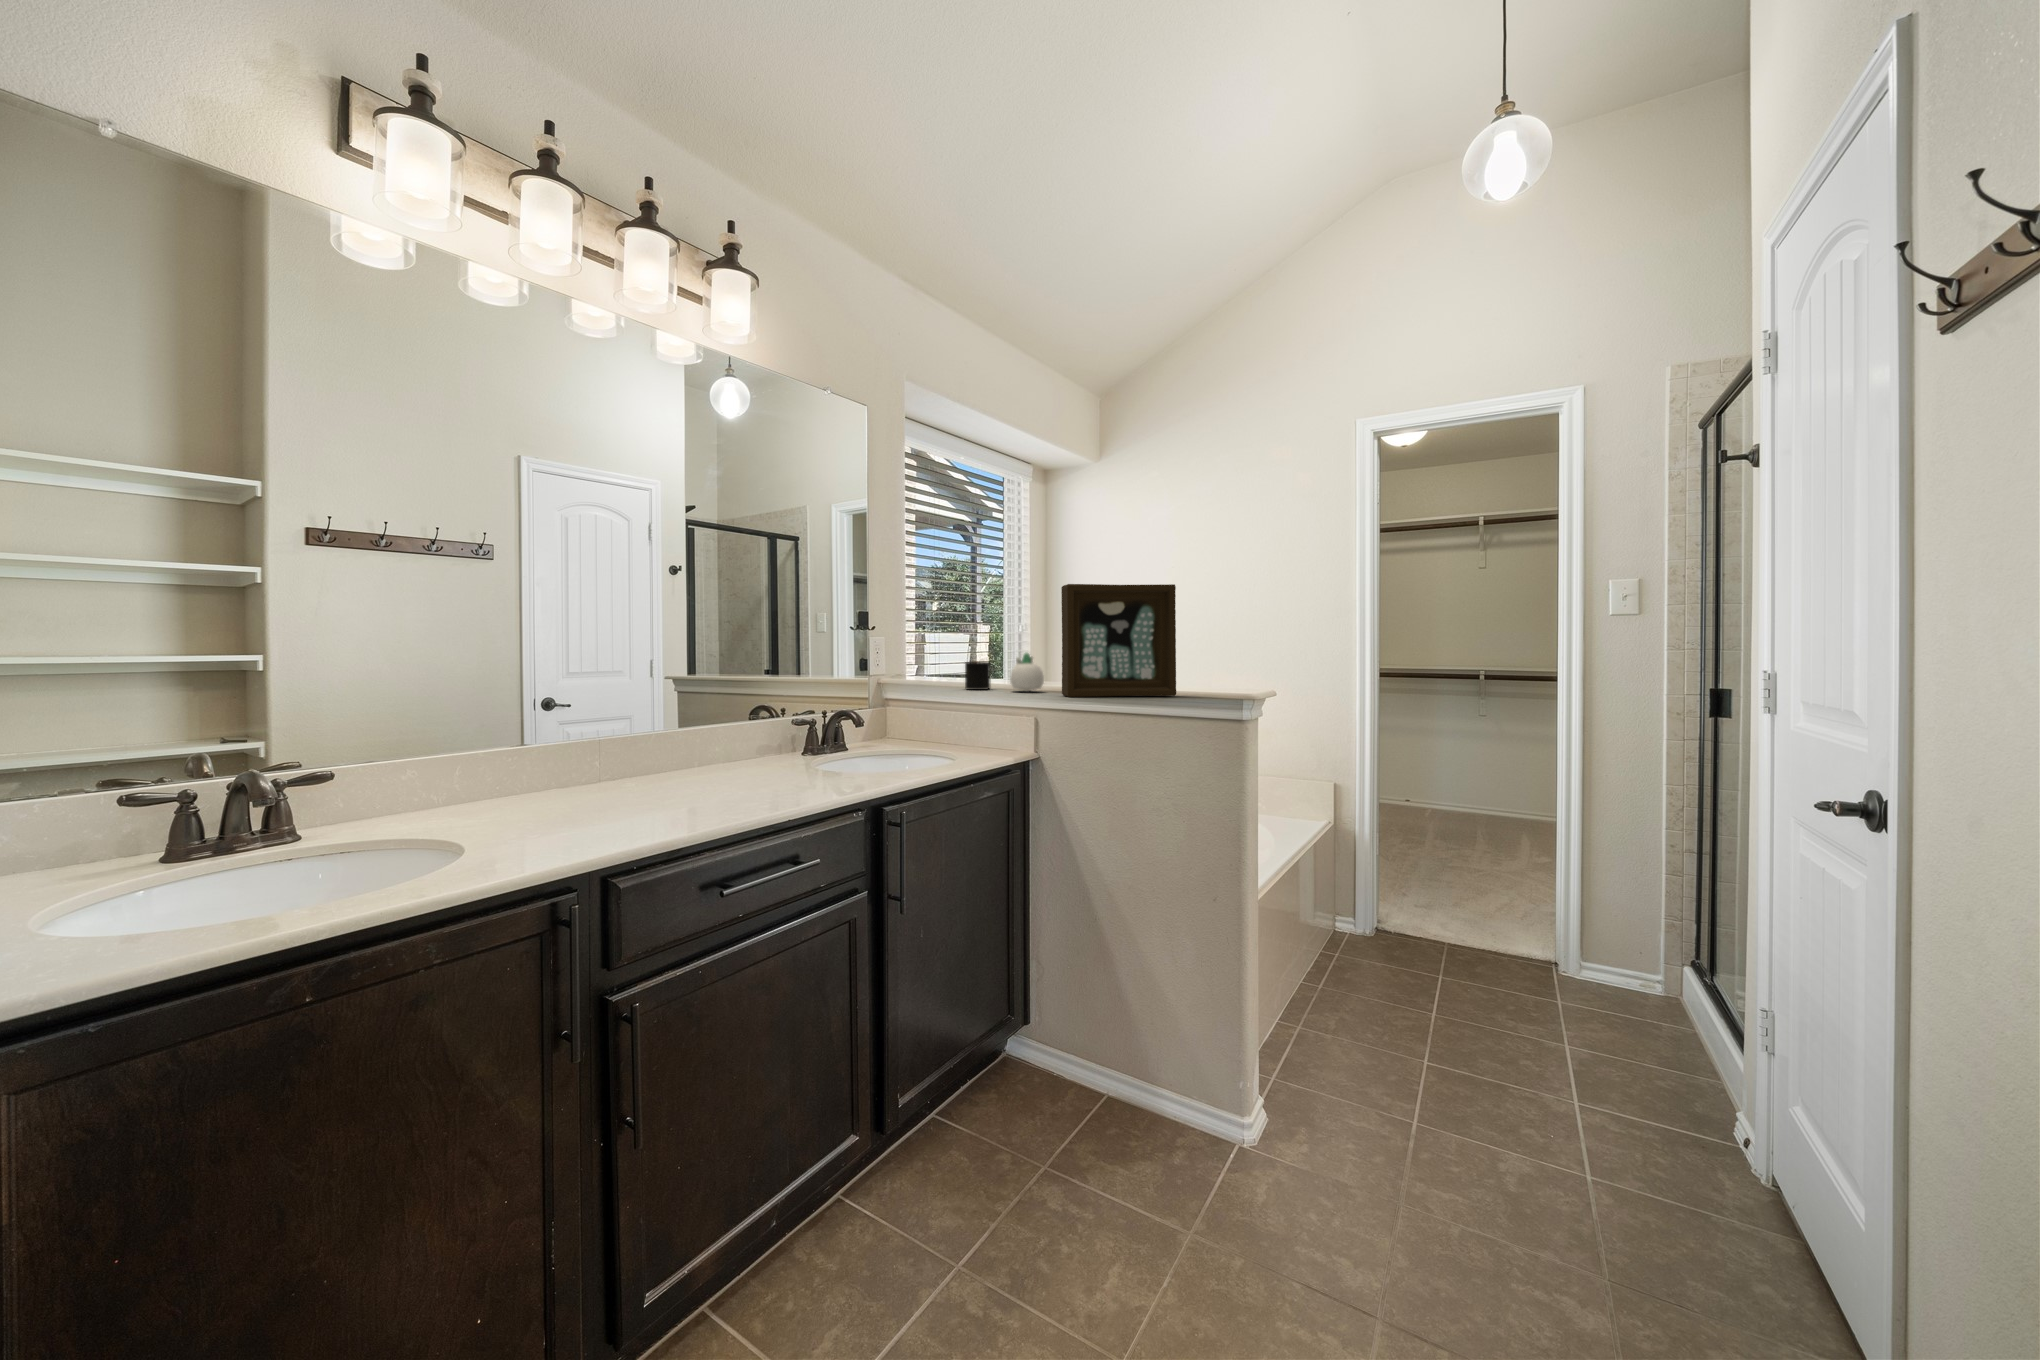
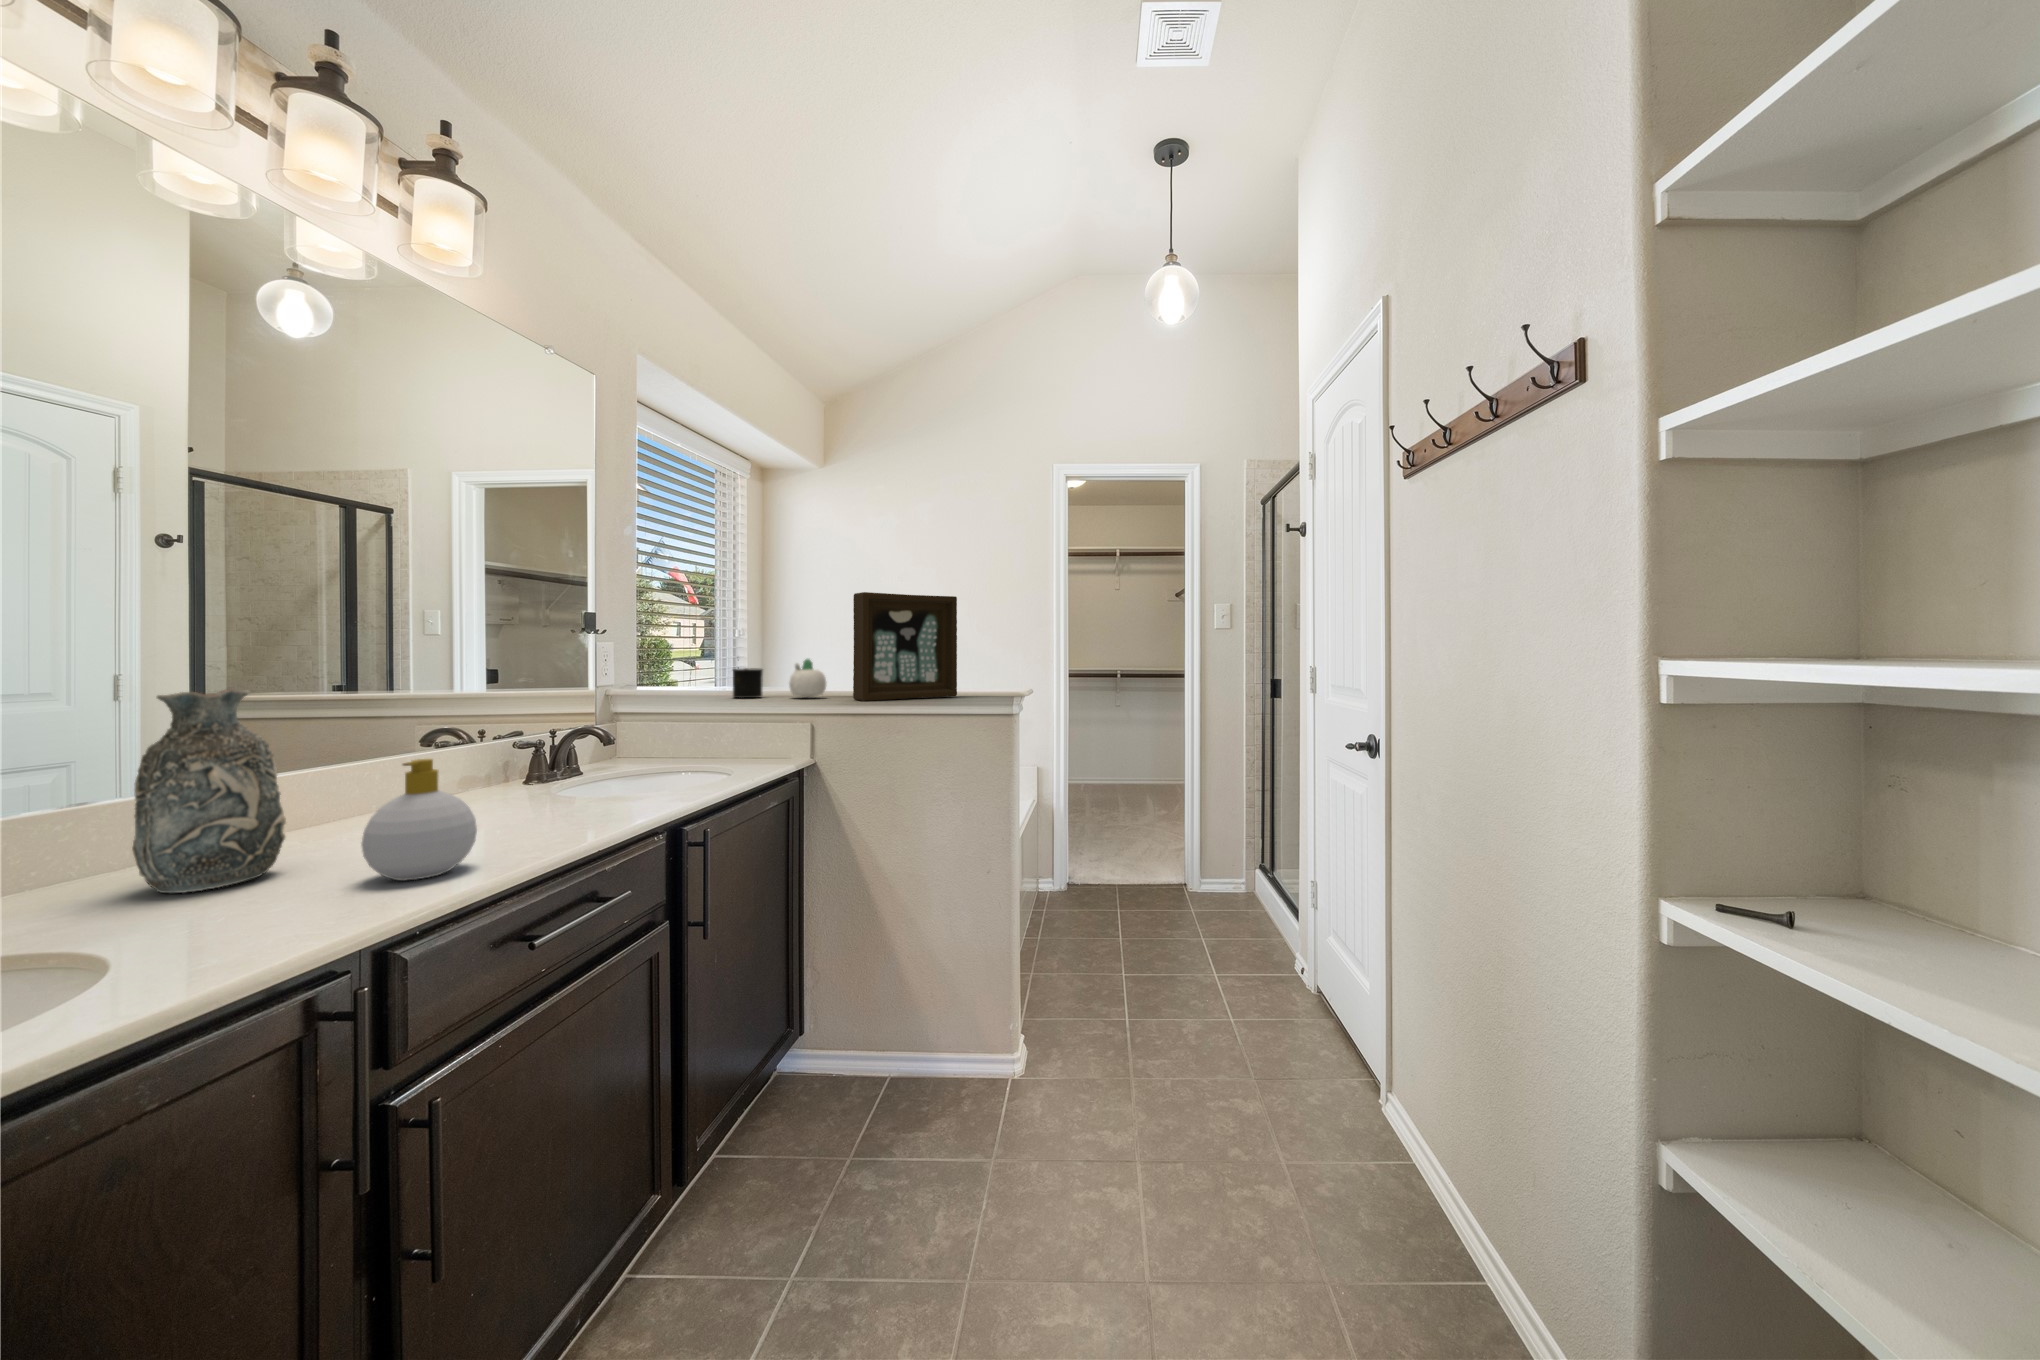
decorative vase: none [532,672,612,812] -> present [132,690,286,893]
soap bottle: none [630,730,704,824] -> present [361,759,477,881]

